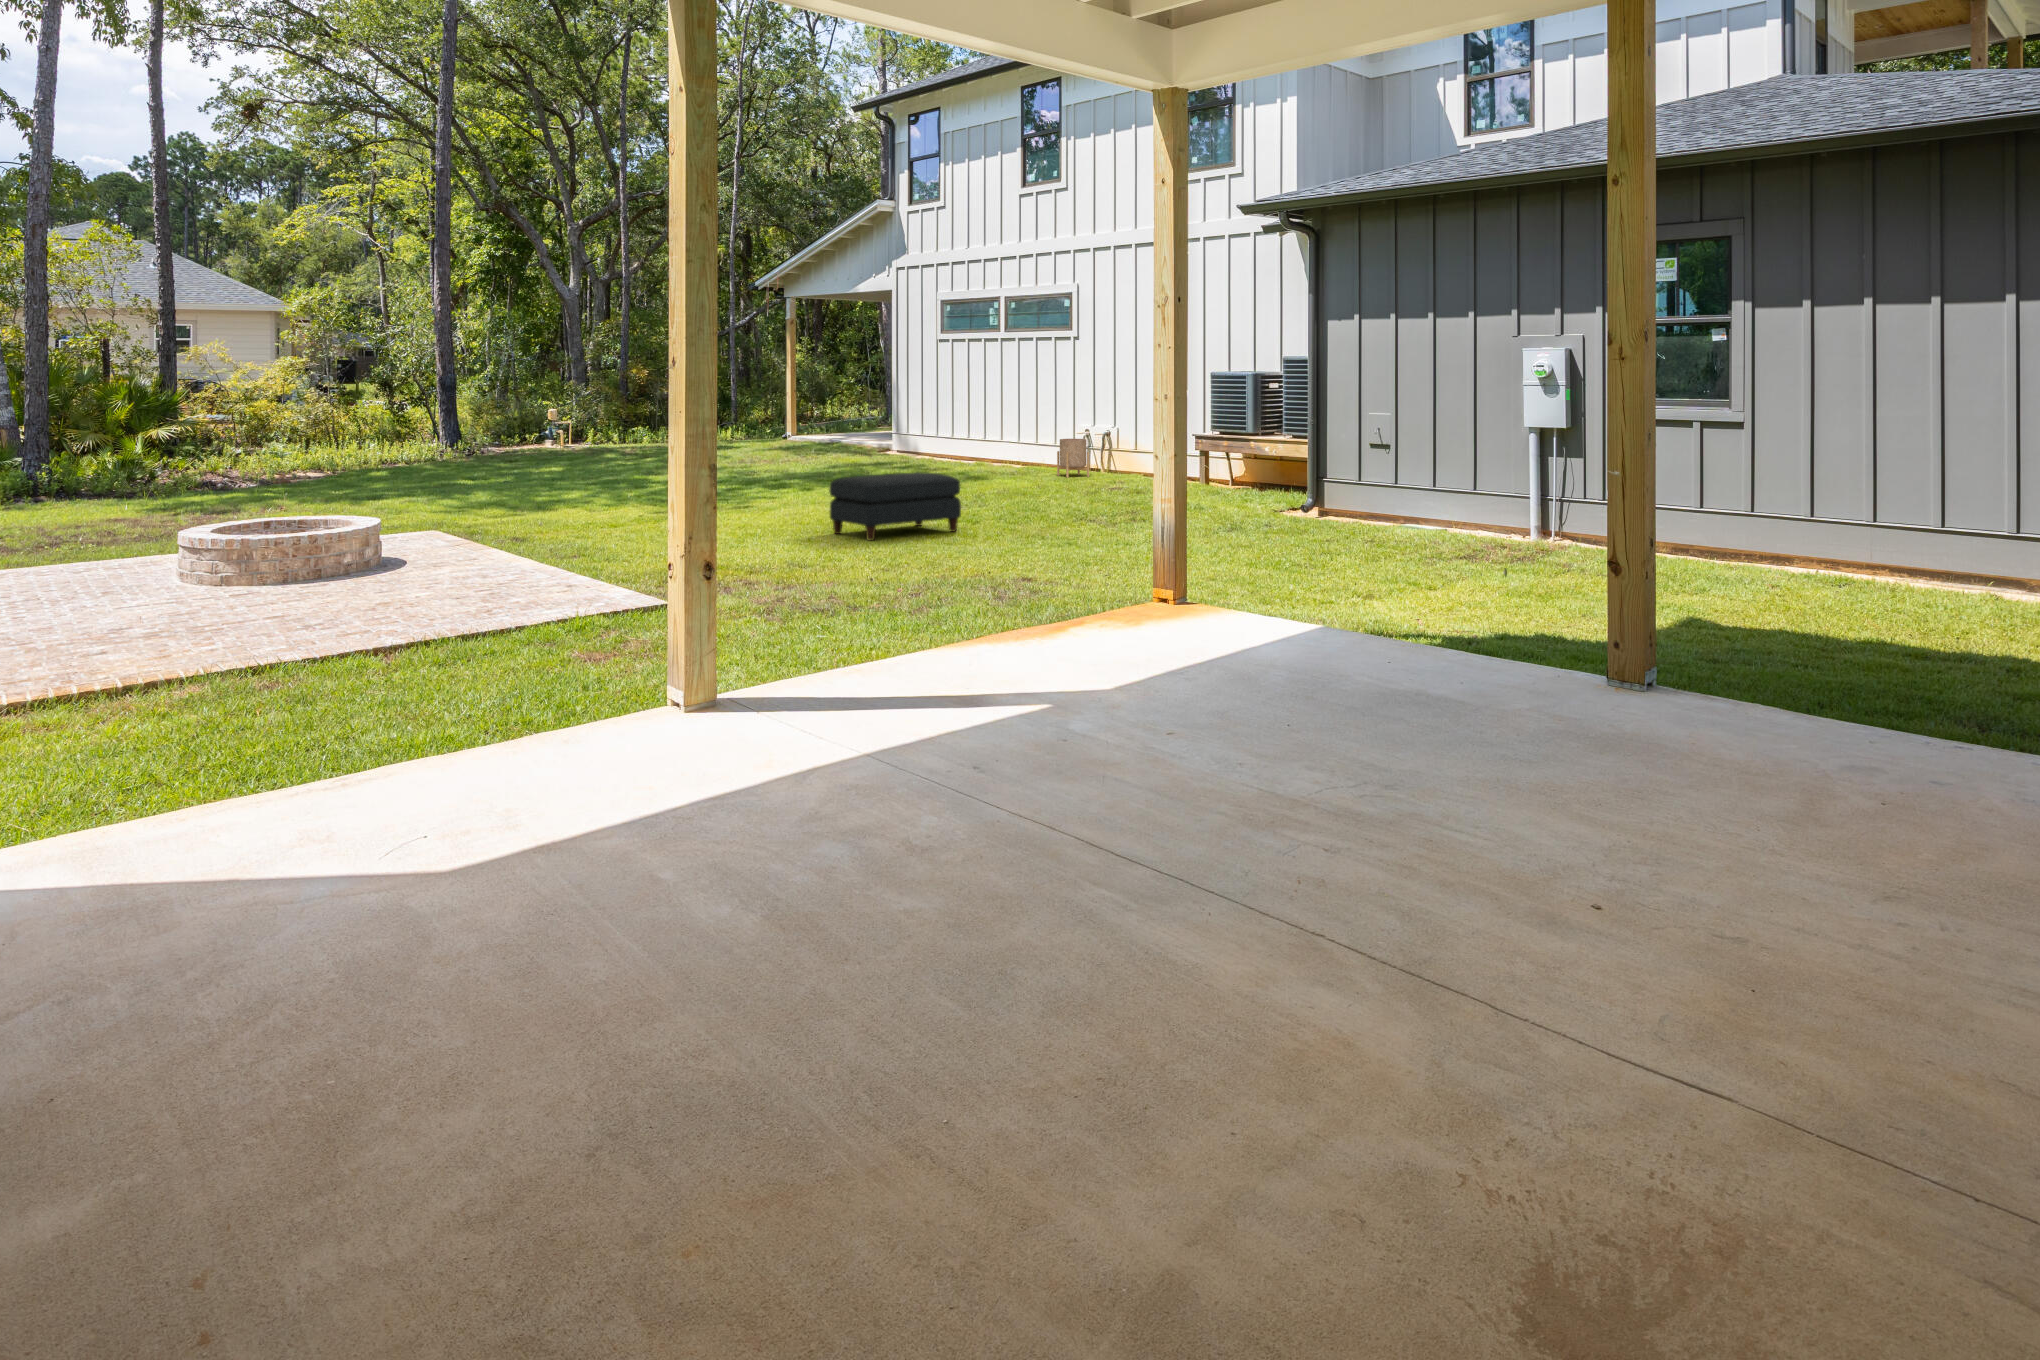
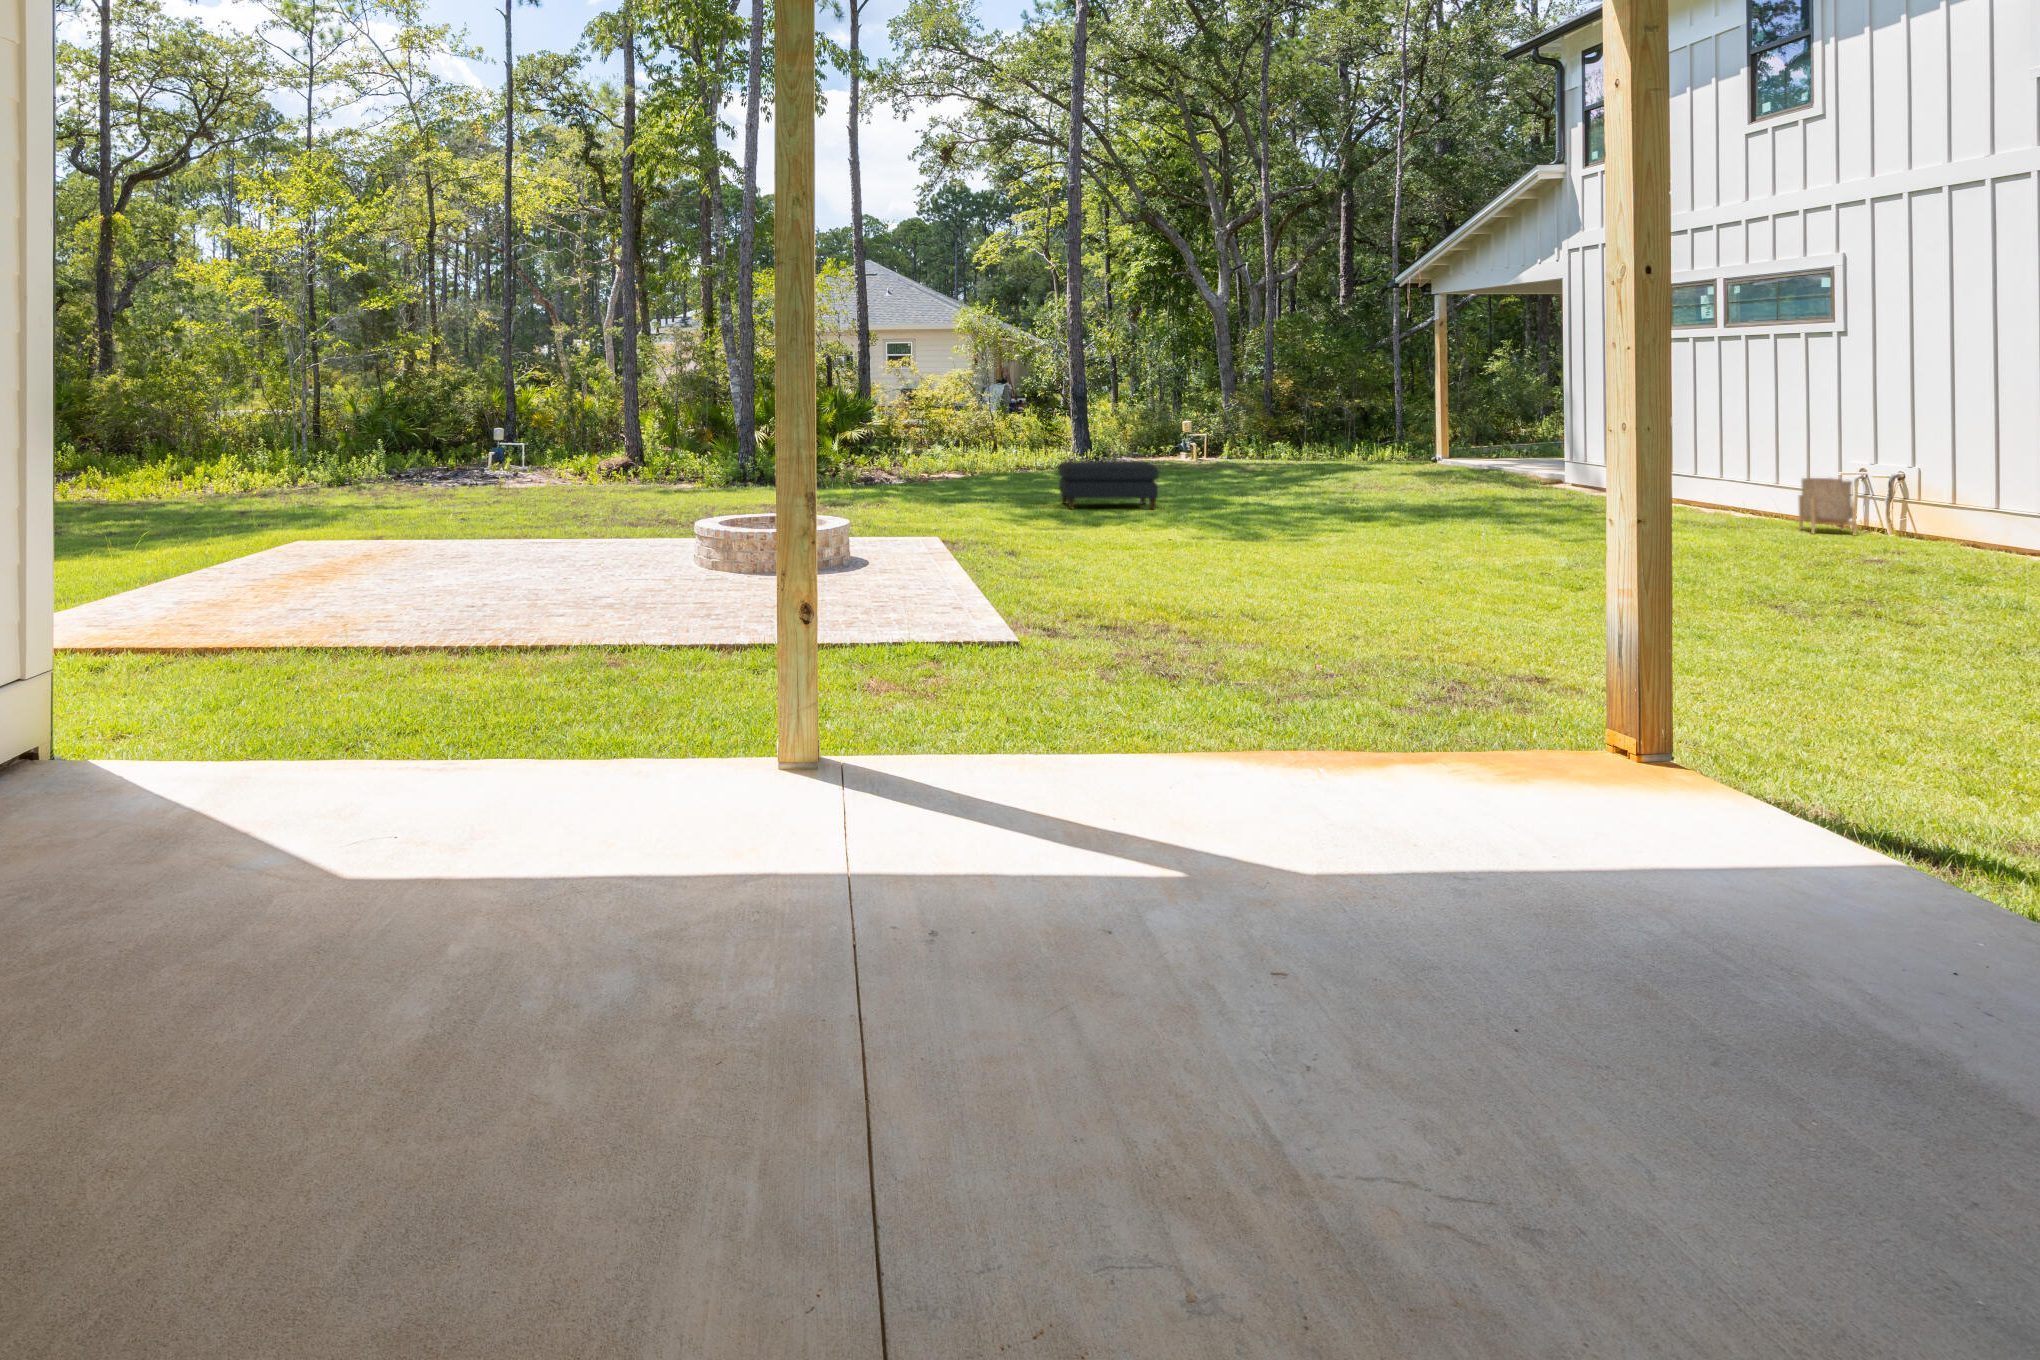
ottoman: present [829,472,961,541] -> present [1058,461,1159,509]

